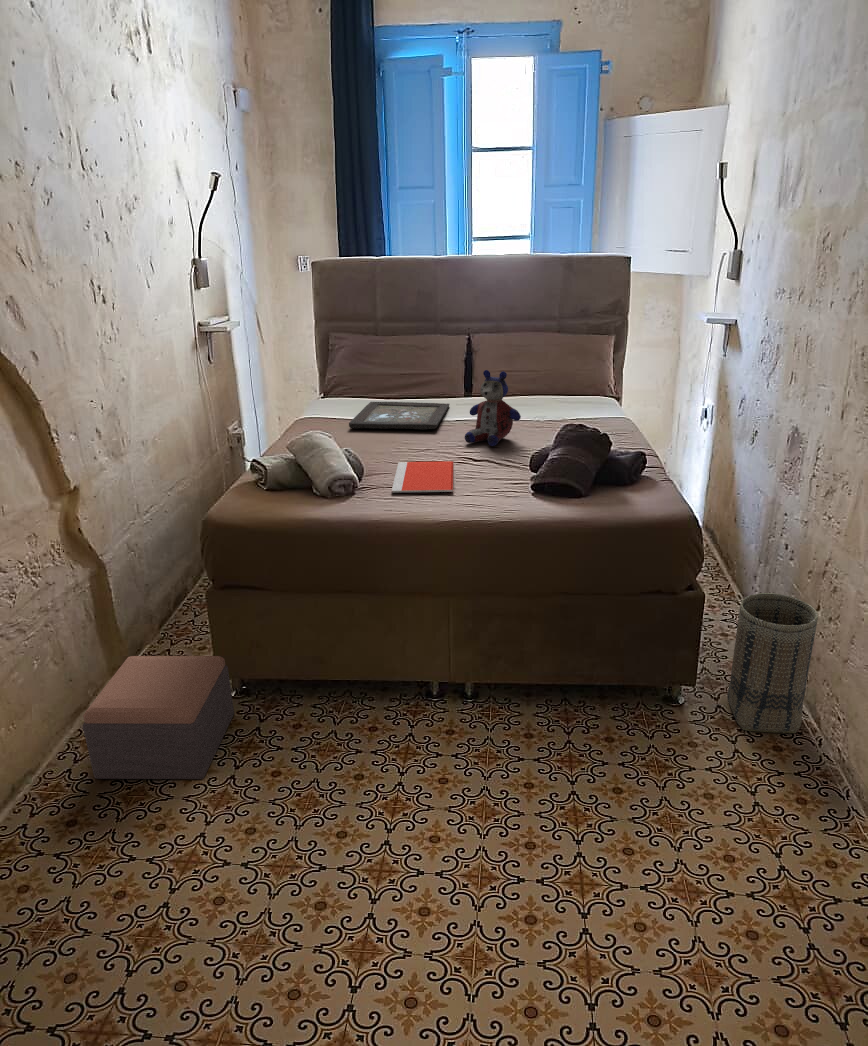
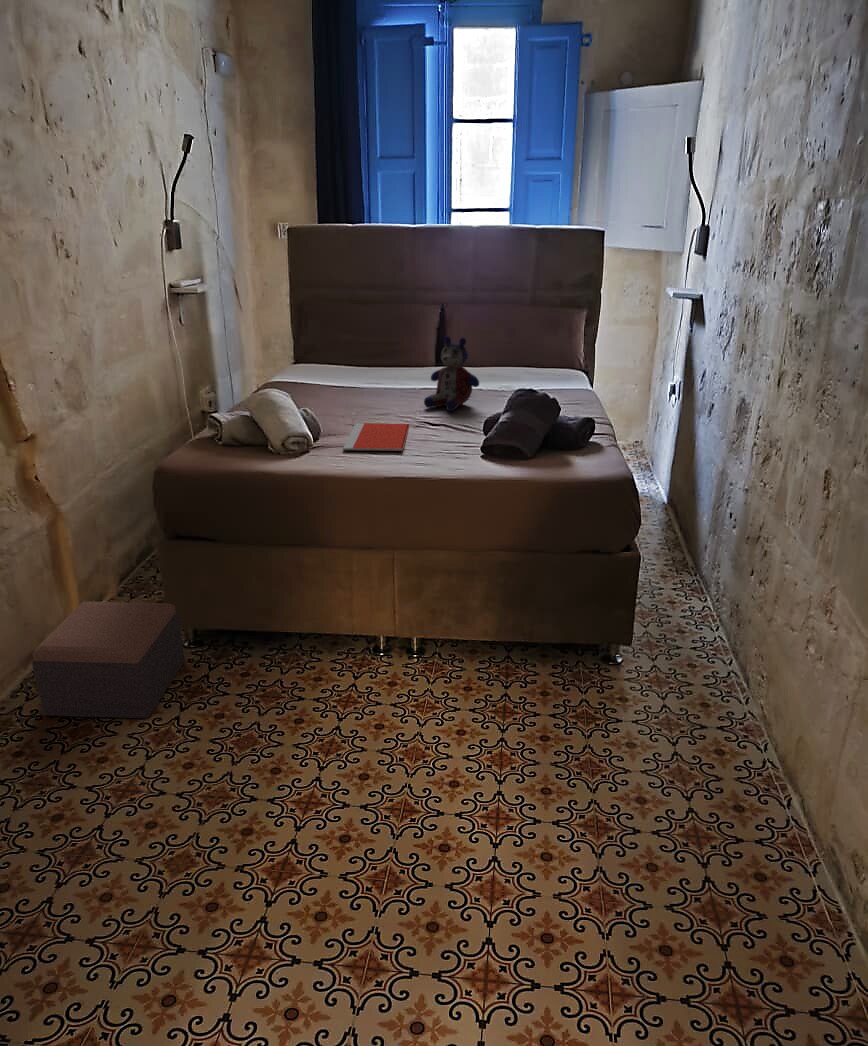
tray: present [349,402,450,430] -> none [313,368,417,394]
basket: present [727,593,818,733] -> none [664,556,748,692]

